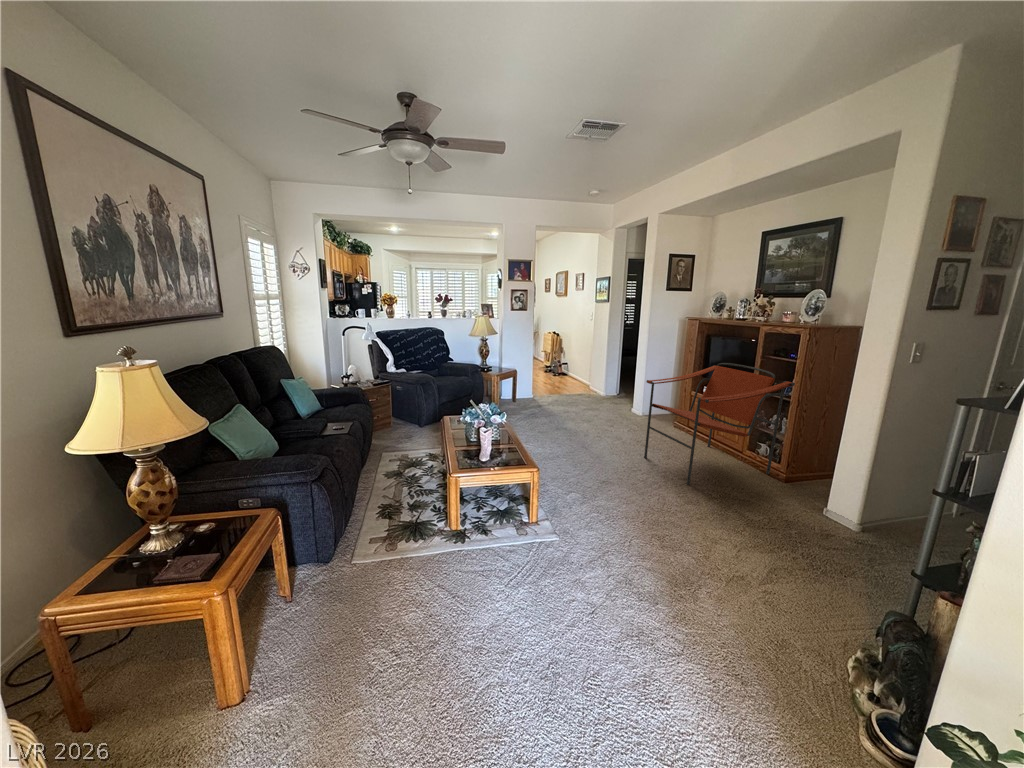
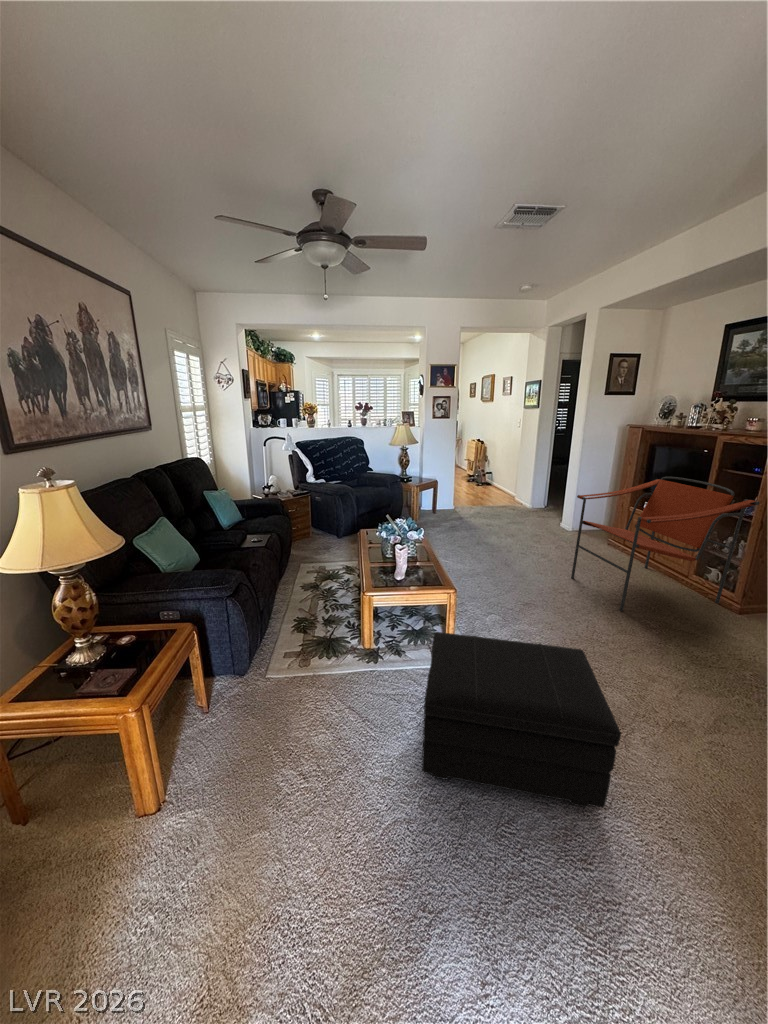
footstool: none [512,505,686,654] -> present [422,632,621,808]

